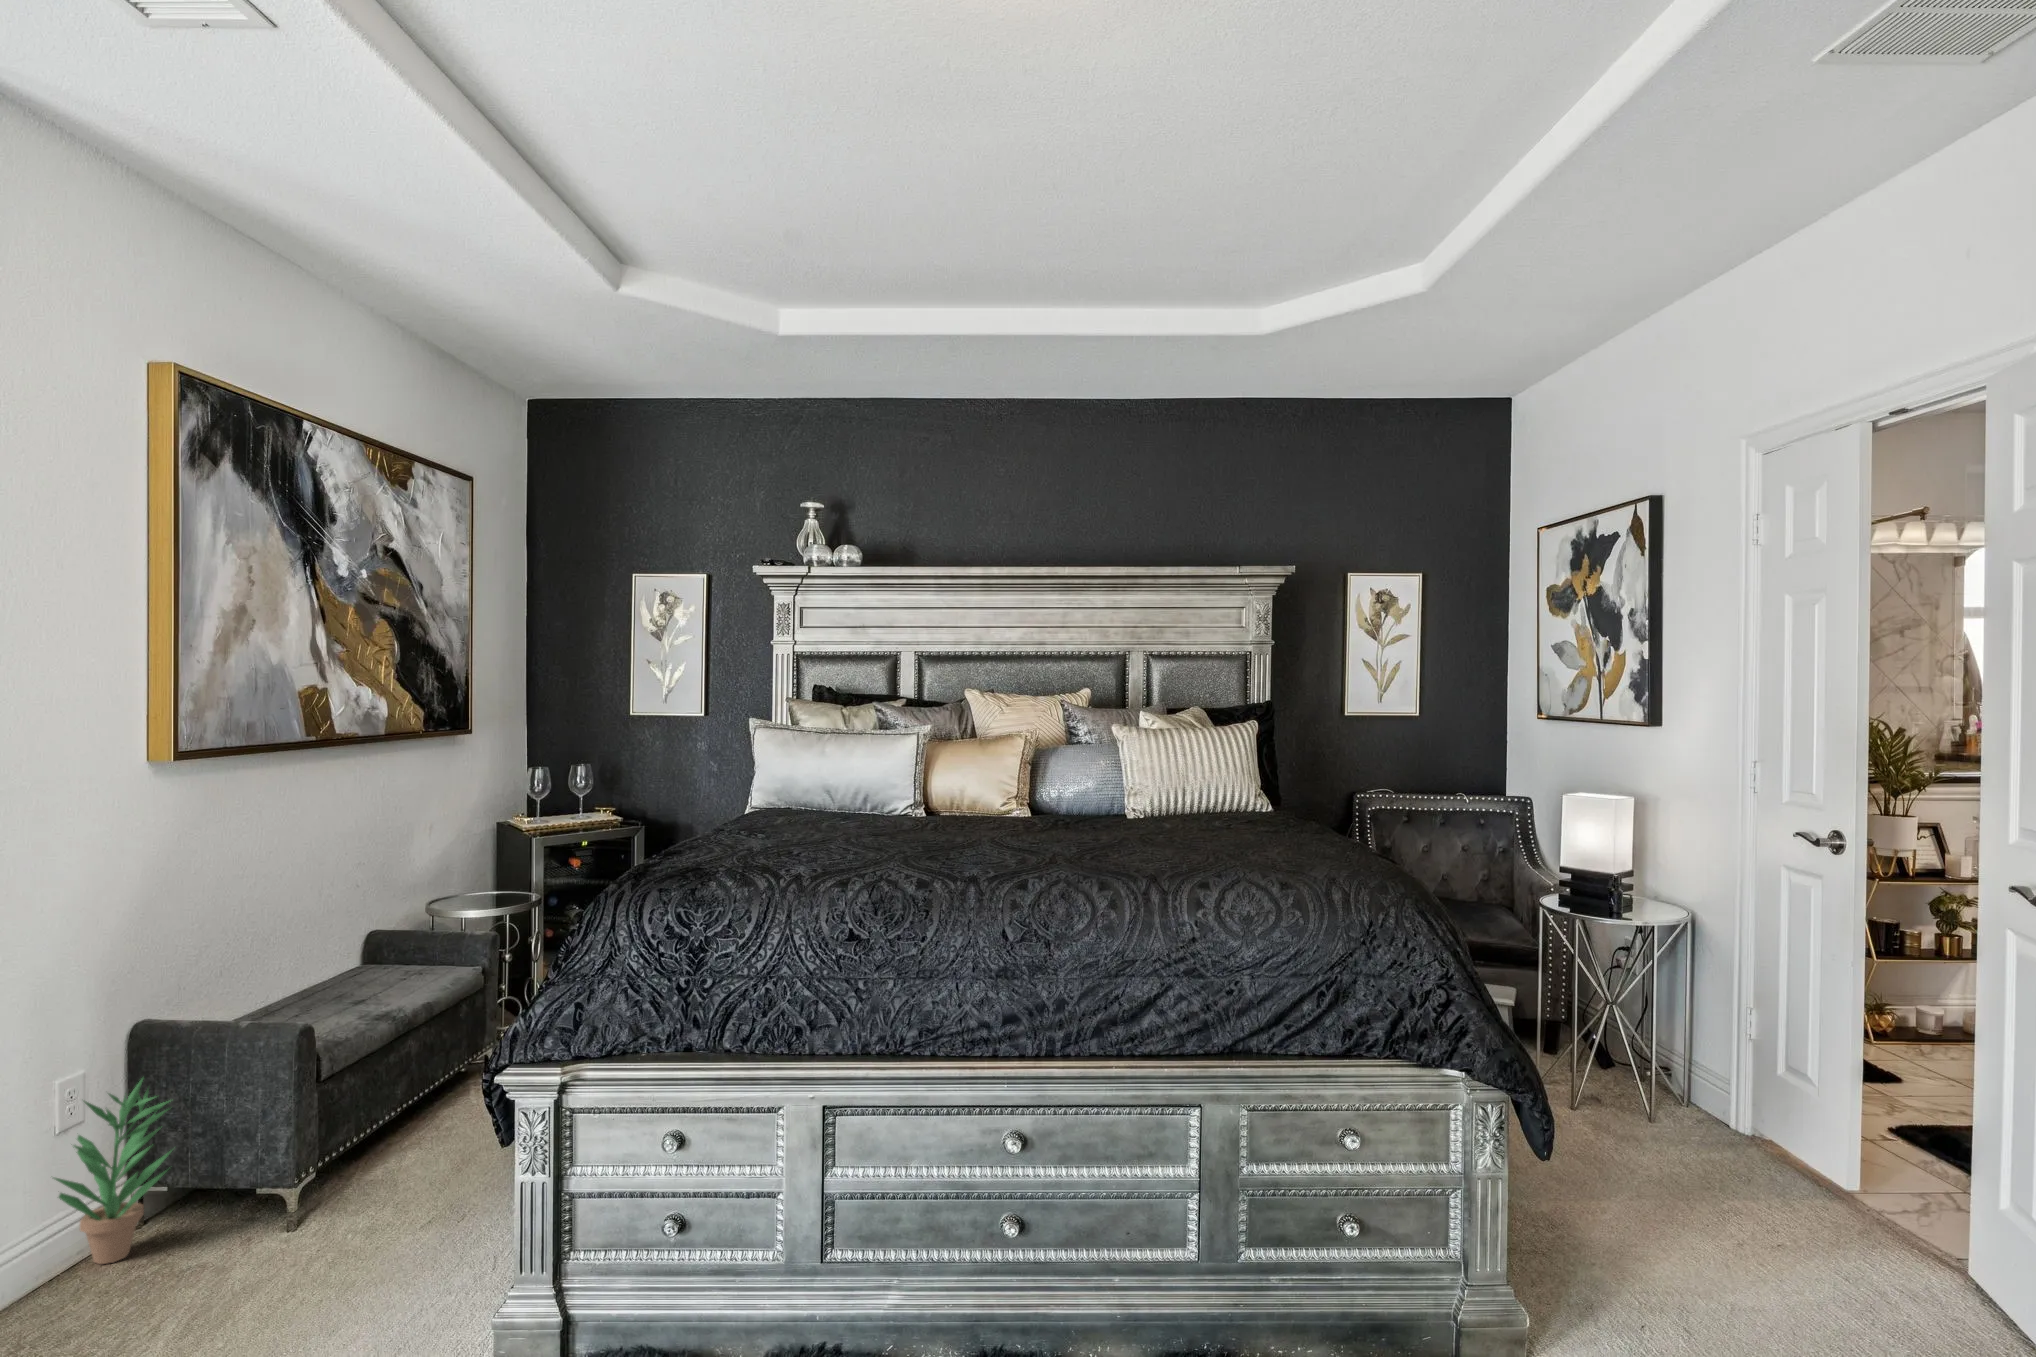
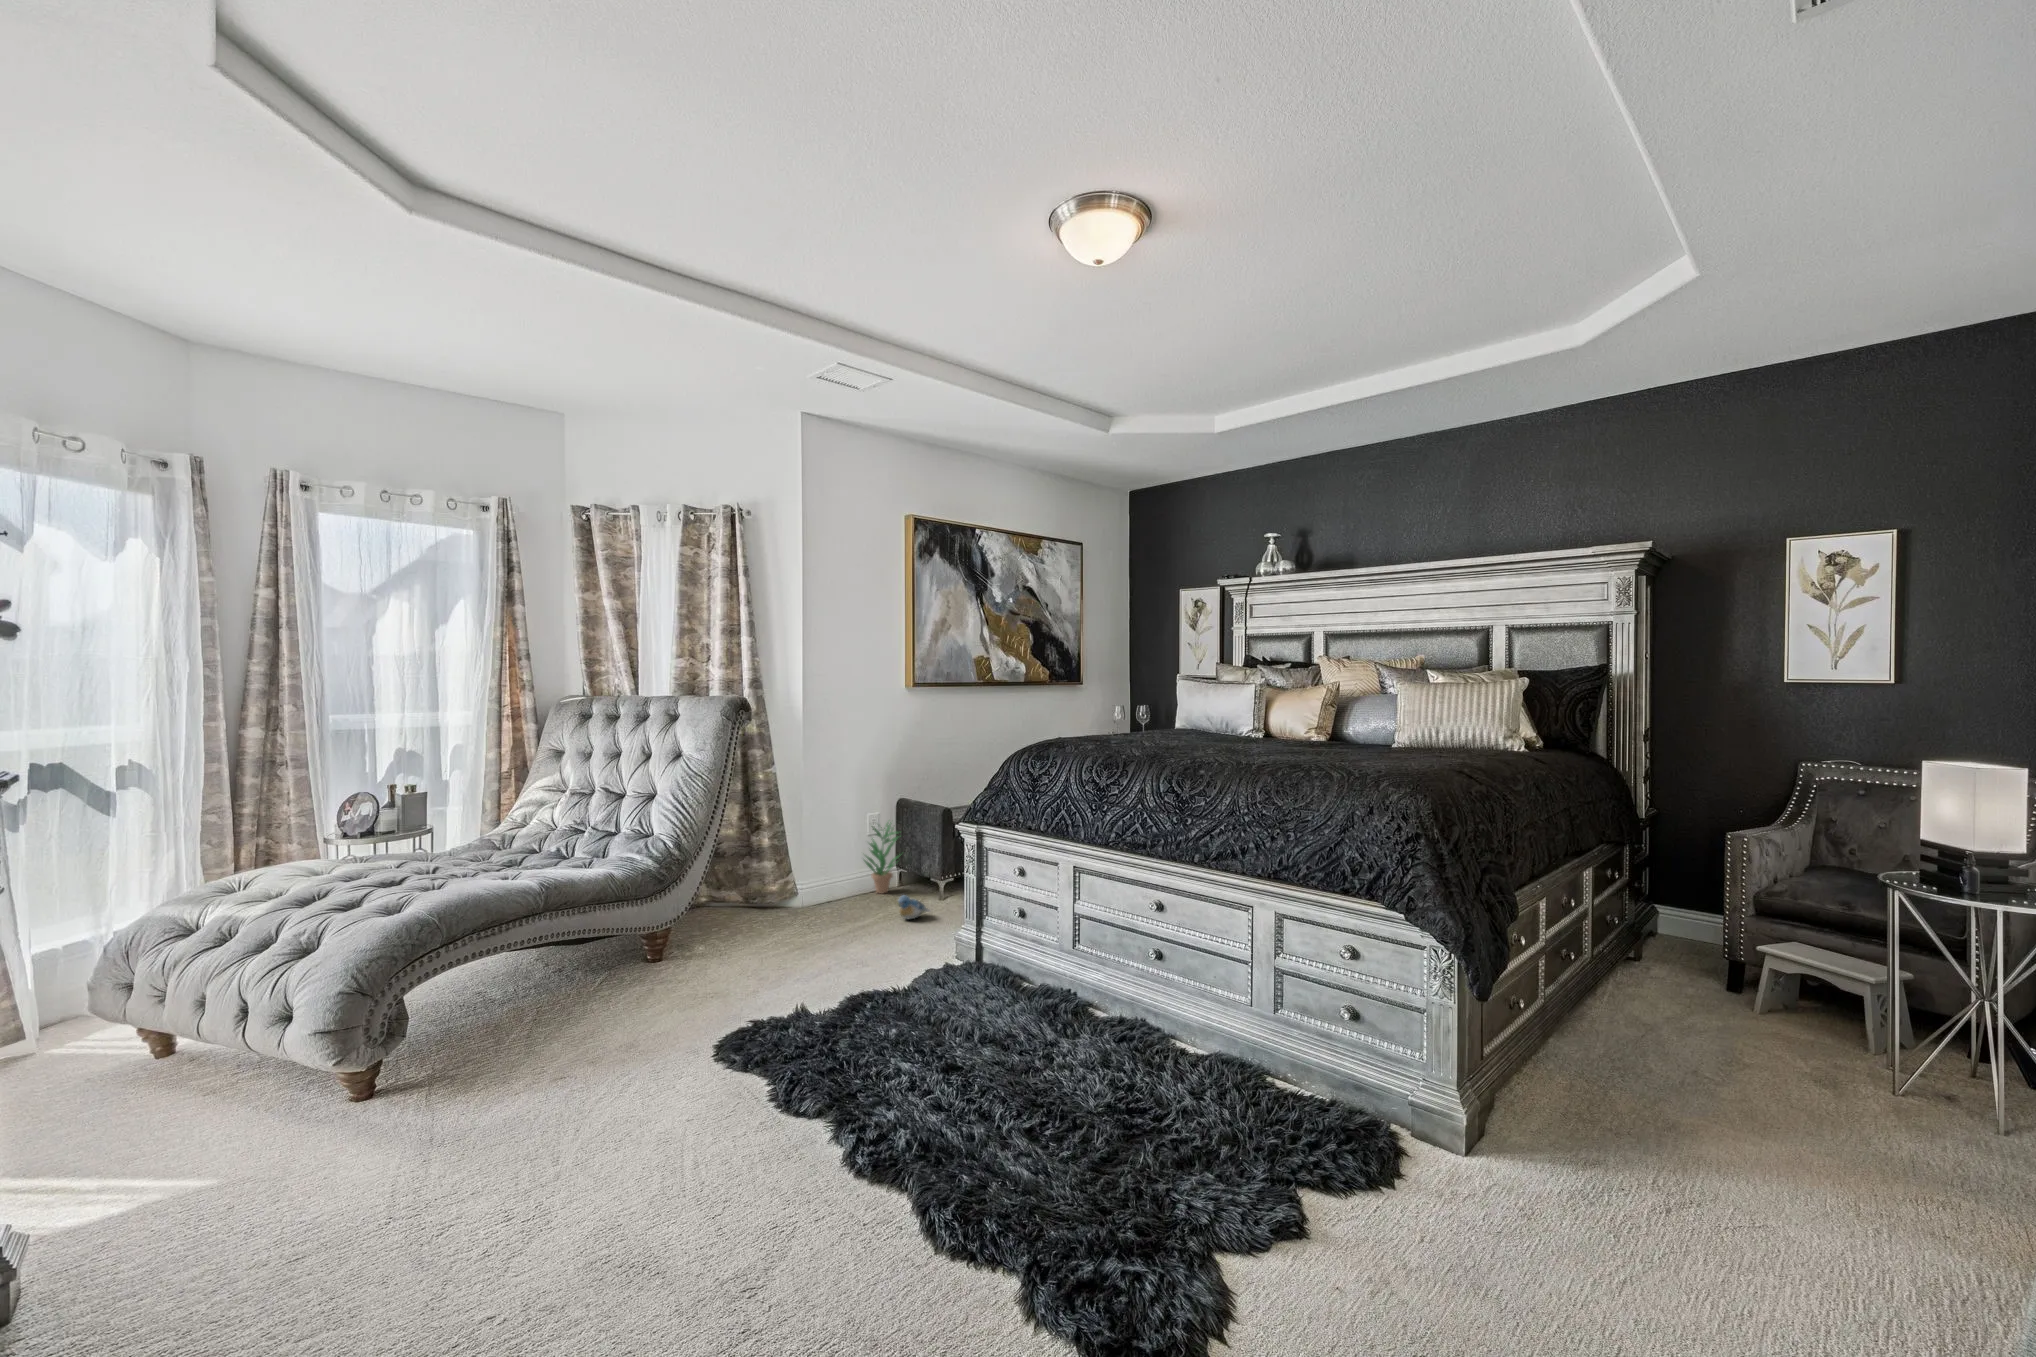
plush toy: none [246,1253,325,1310] -> present [898,895,930,919]

